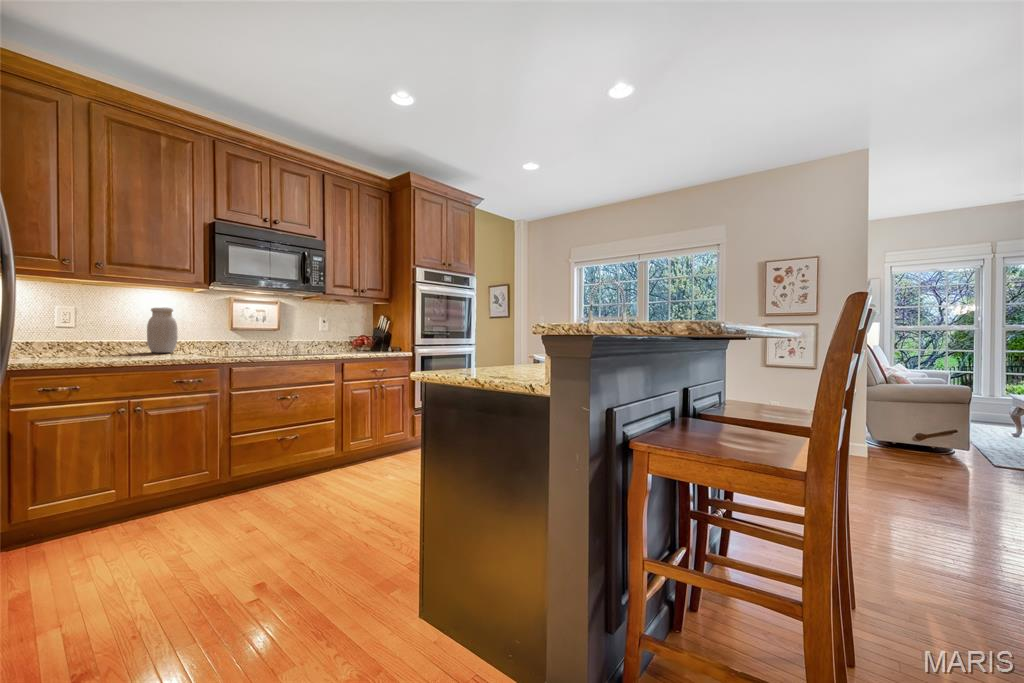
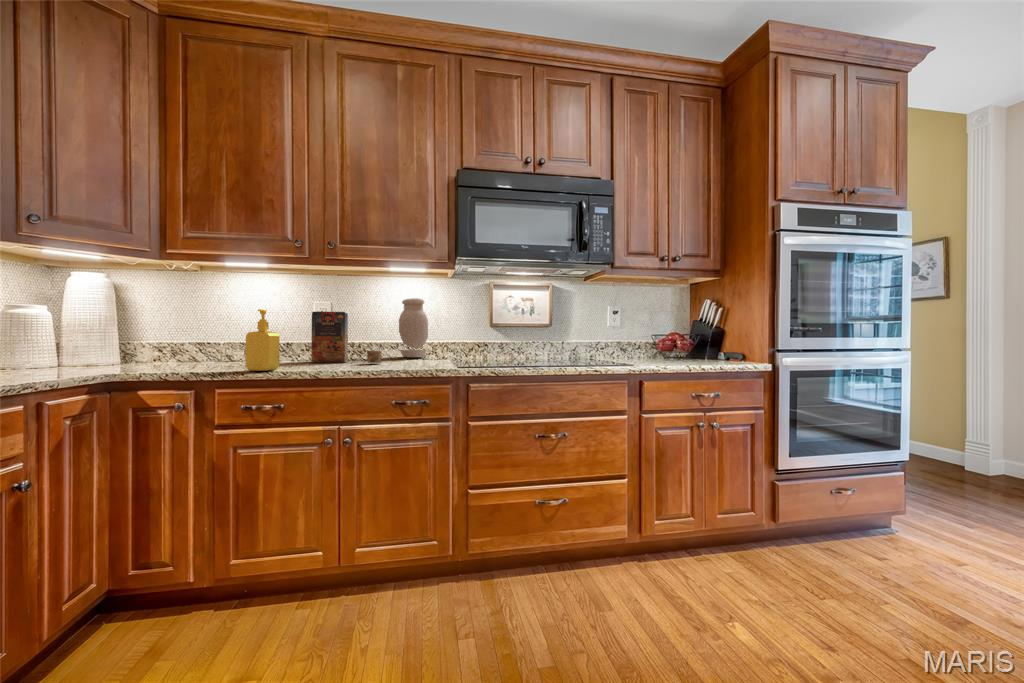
cereal box: none [73,318,149,358] -> present [311,311,382,363]
soap dispenser: none [39,319,71,365] -> present [246,309,280,371]

